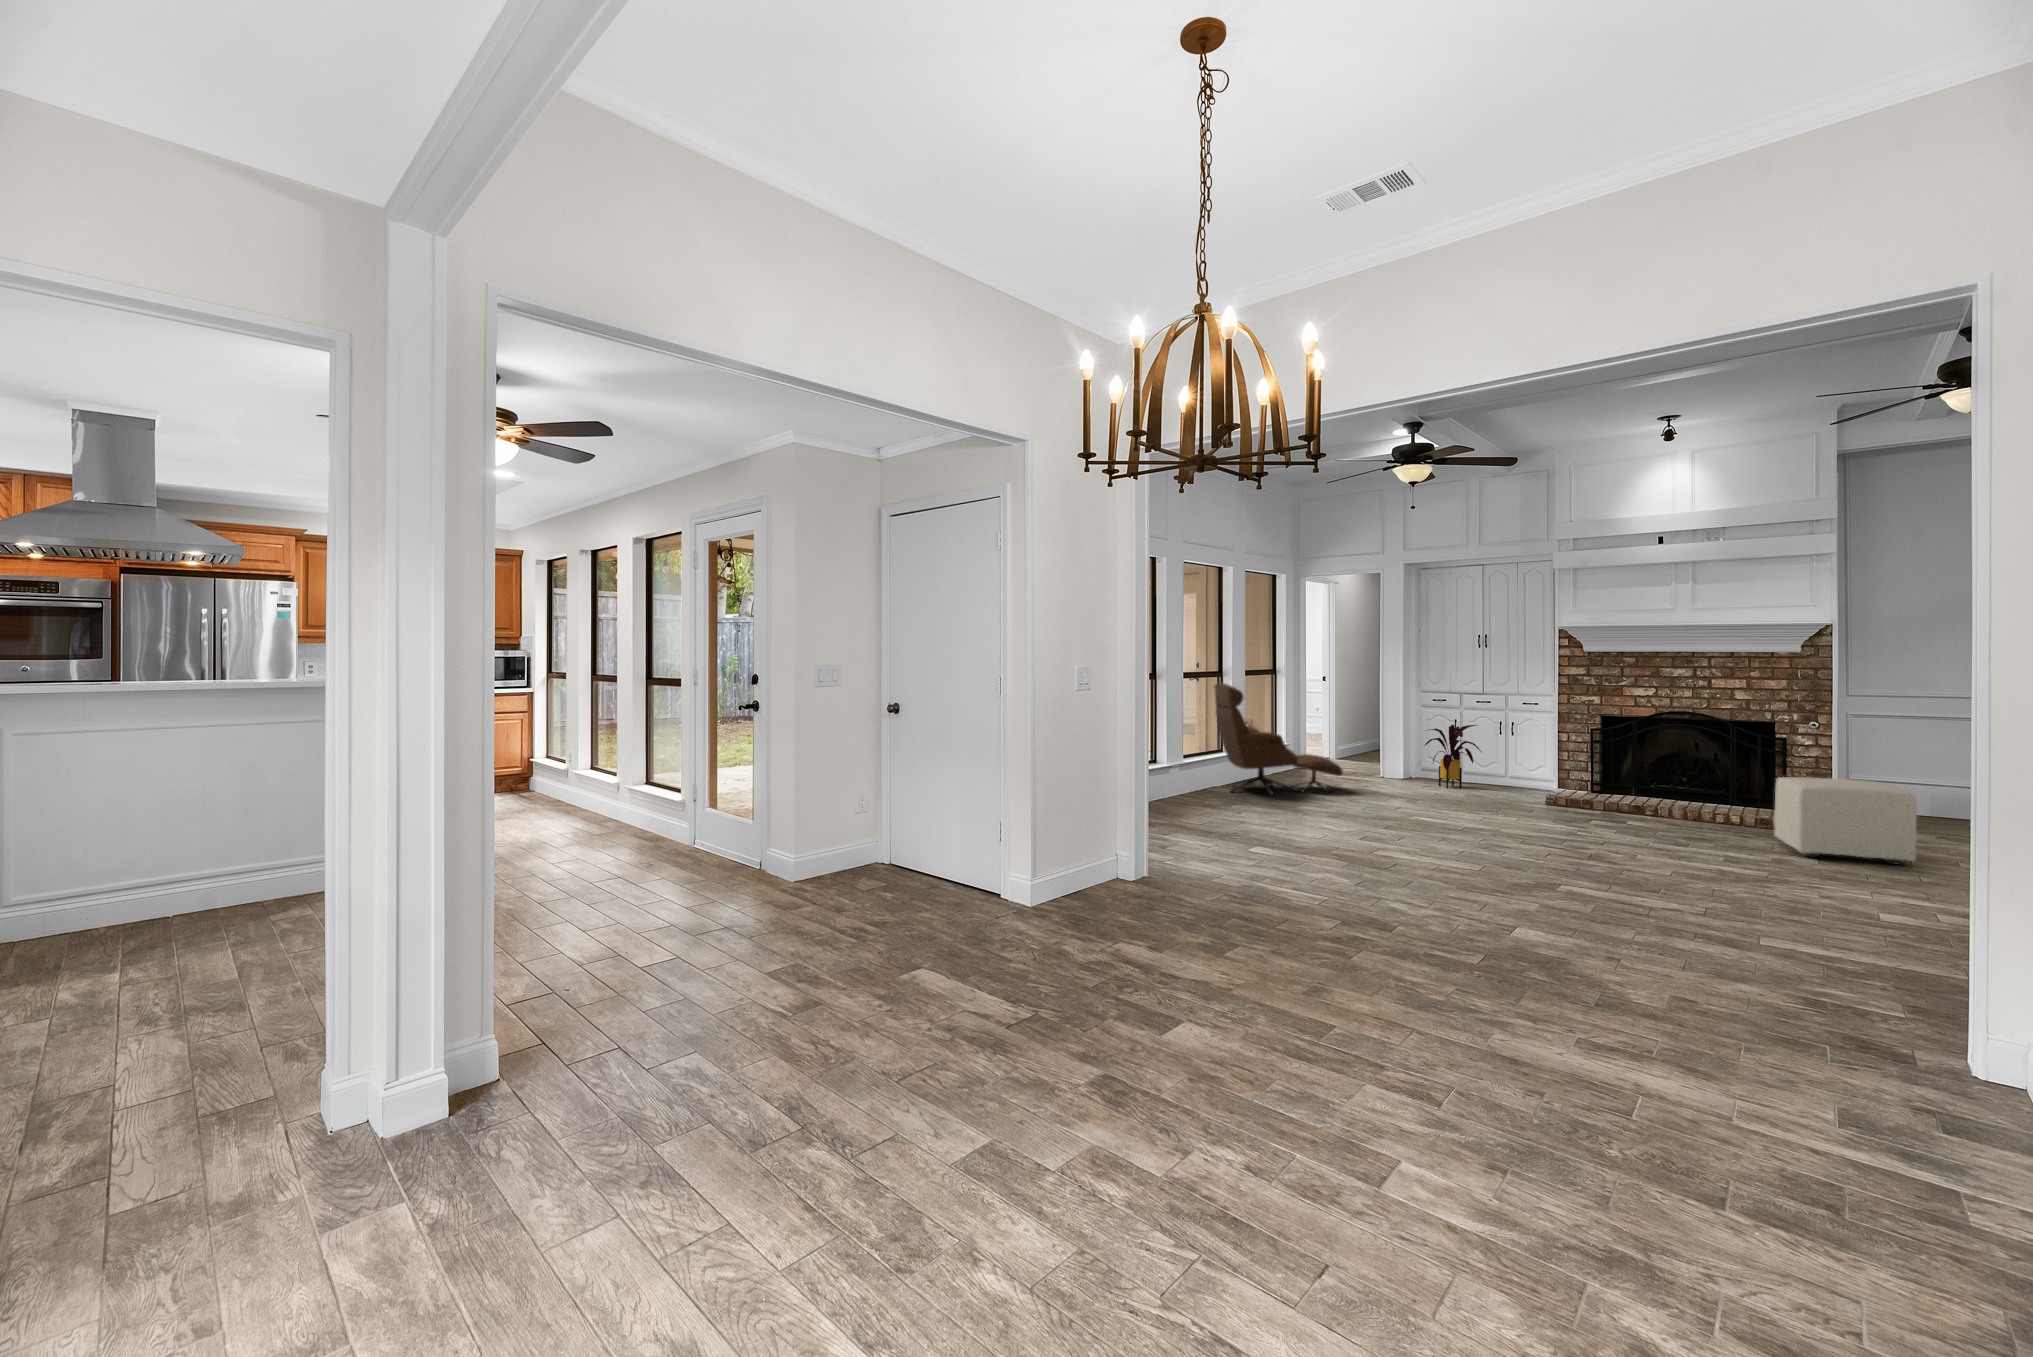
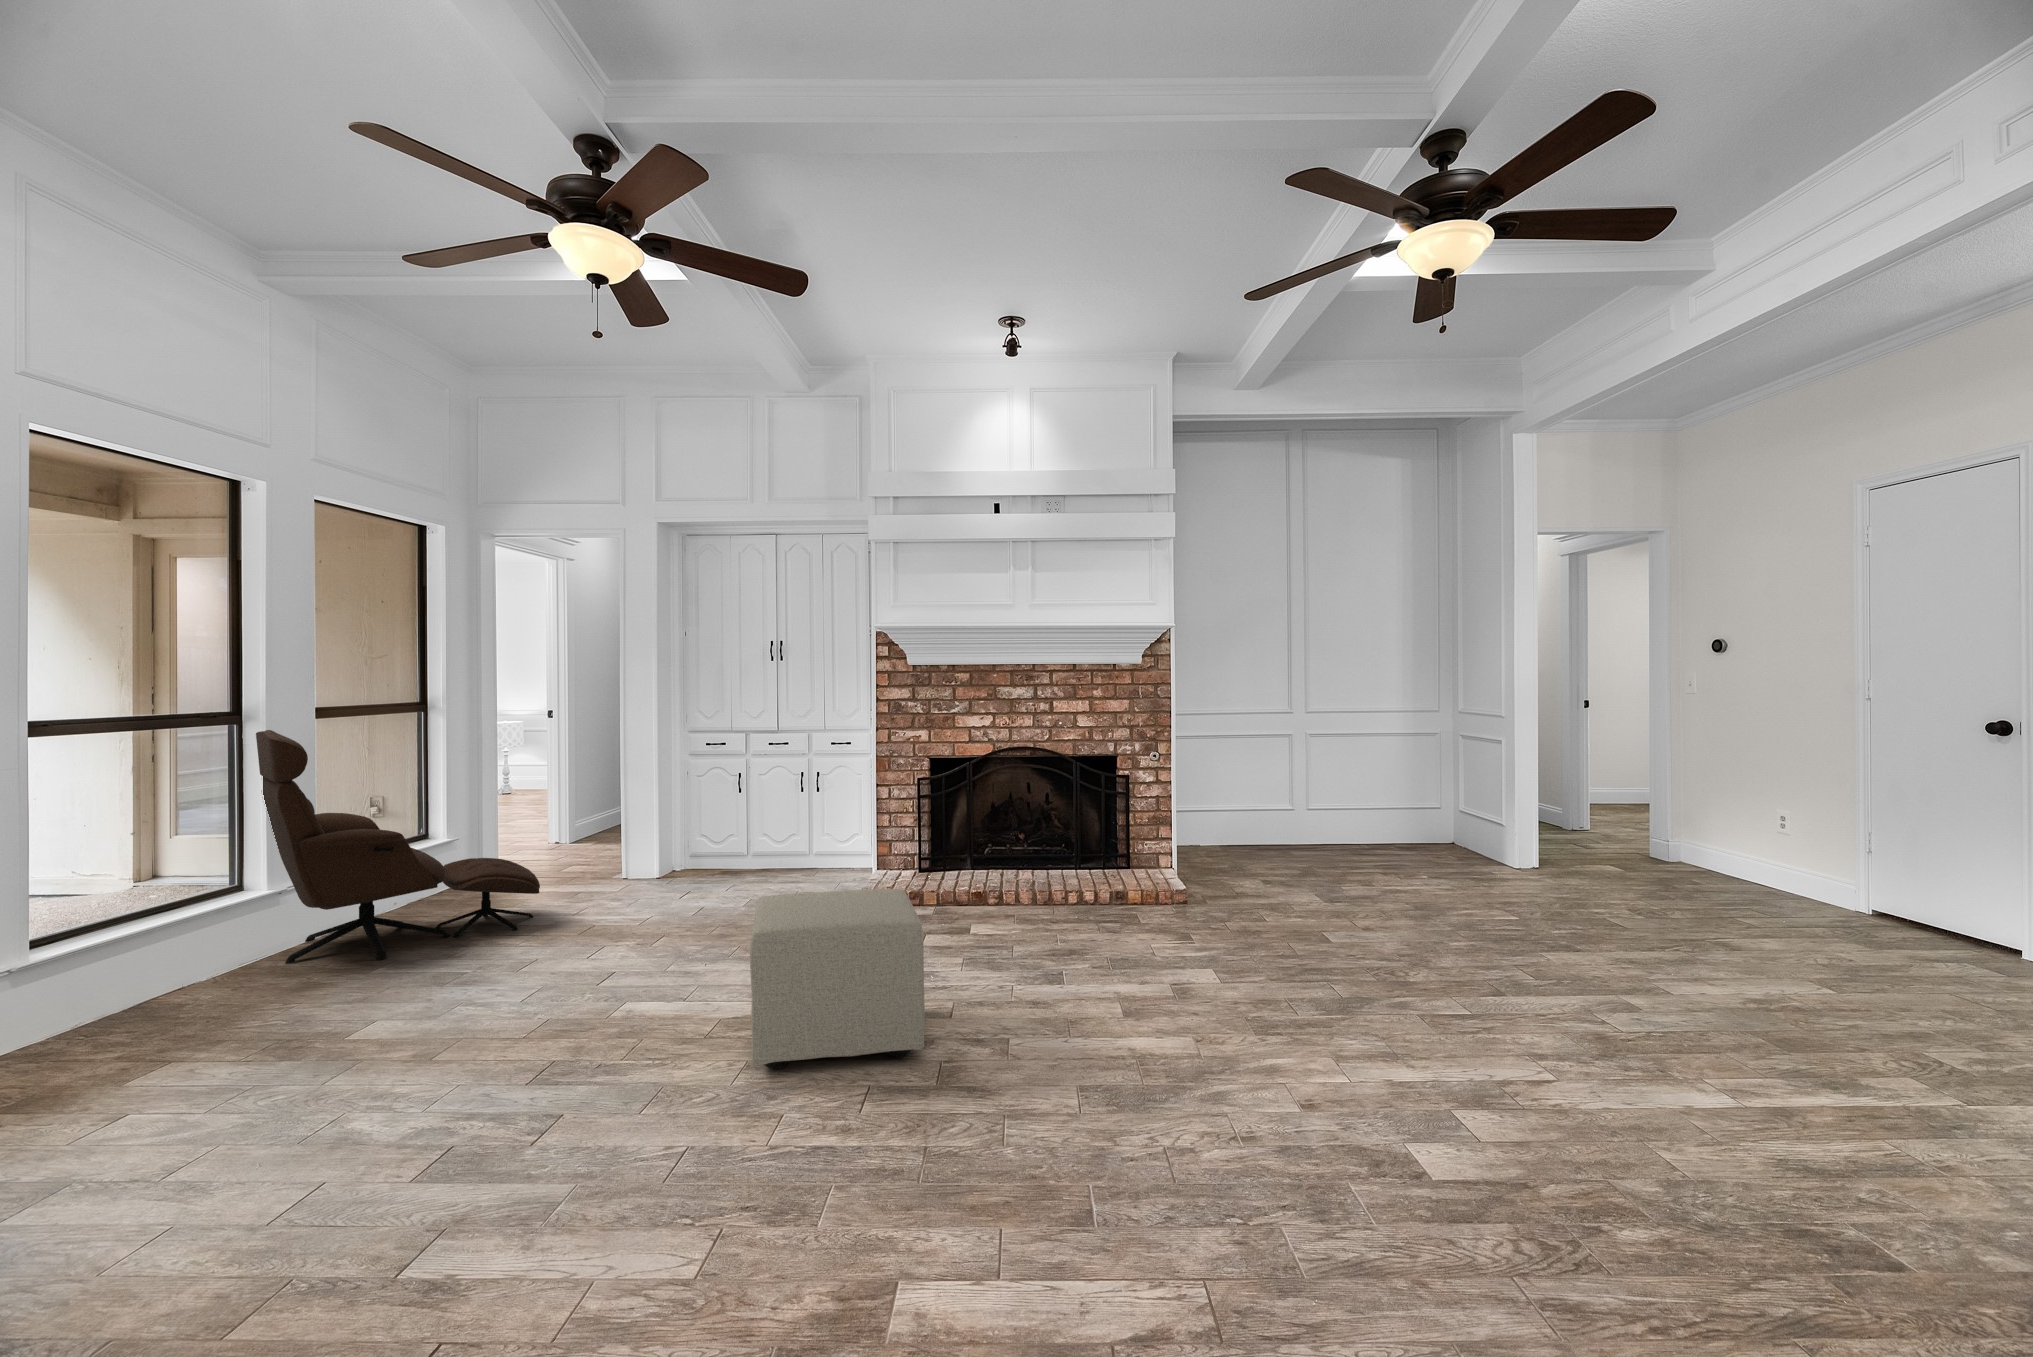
house plant: present [1424,725,1481,788] -> none [686,780,778,886]
ottoman: present [1774,777,1917,864] -> present [750,889,925,1069]

